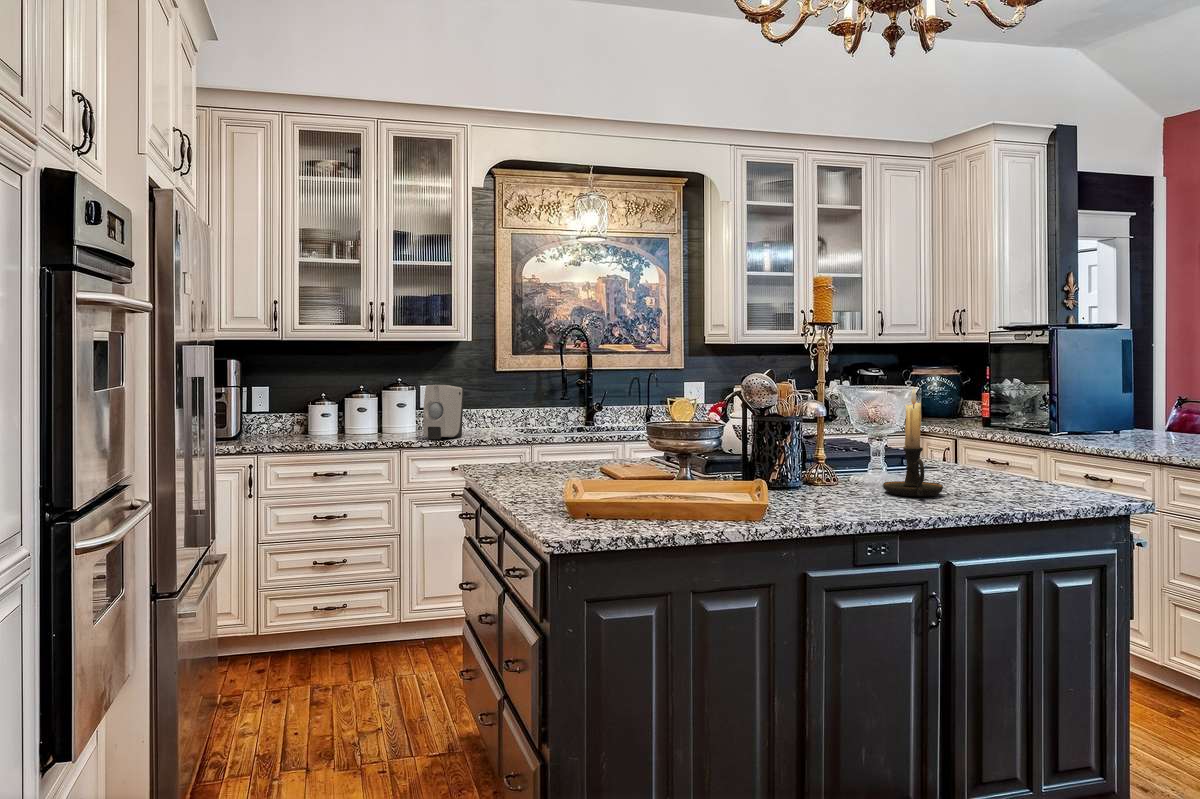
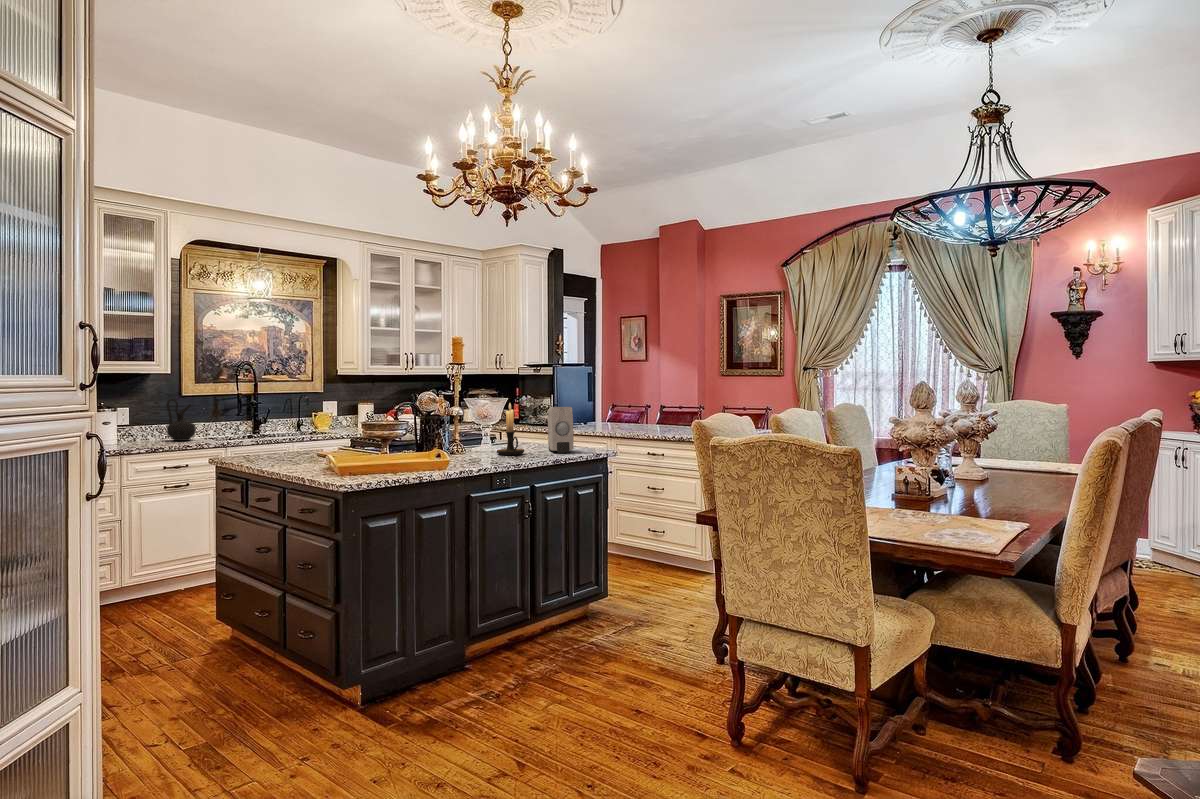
ceramic jug: none [471,375,505,431] -> present [166,399,196,441]
soap dispenser: present [423,385,464,439] -> present [548,407,574,453]

